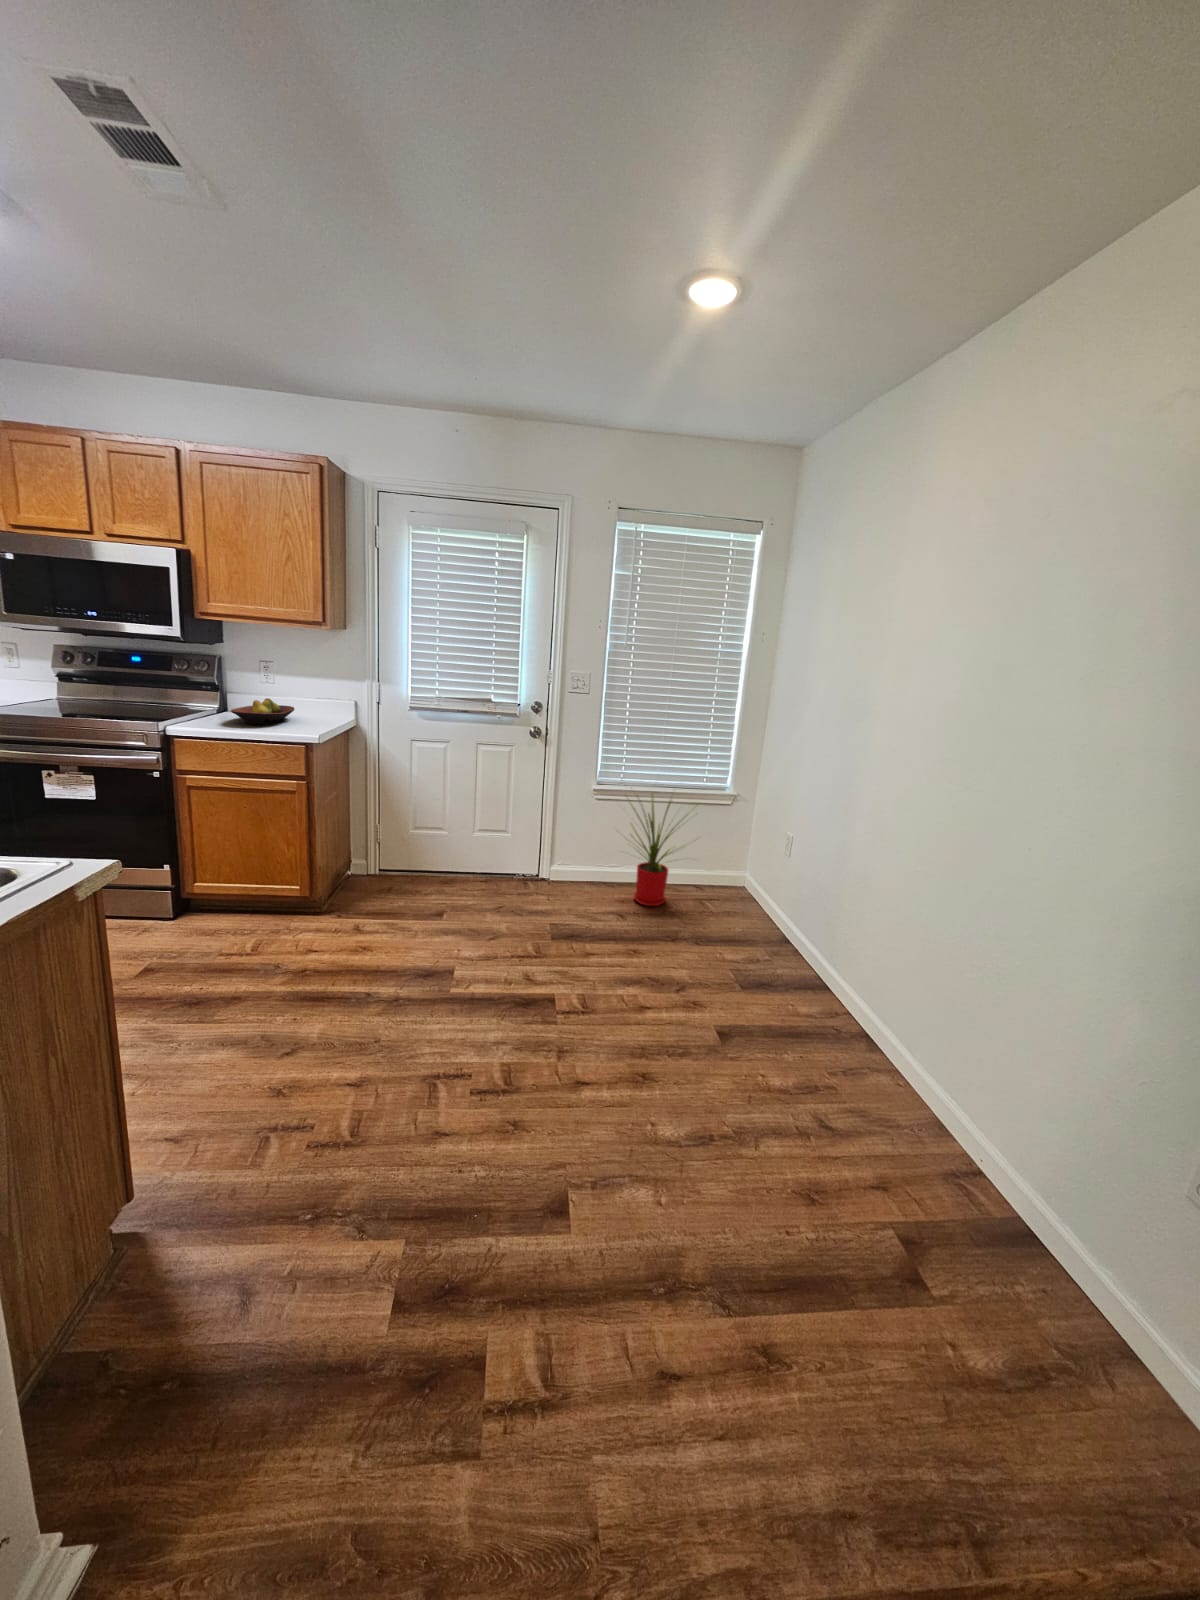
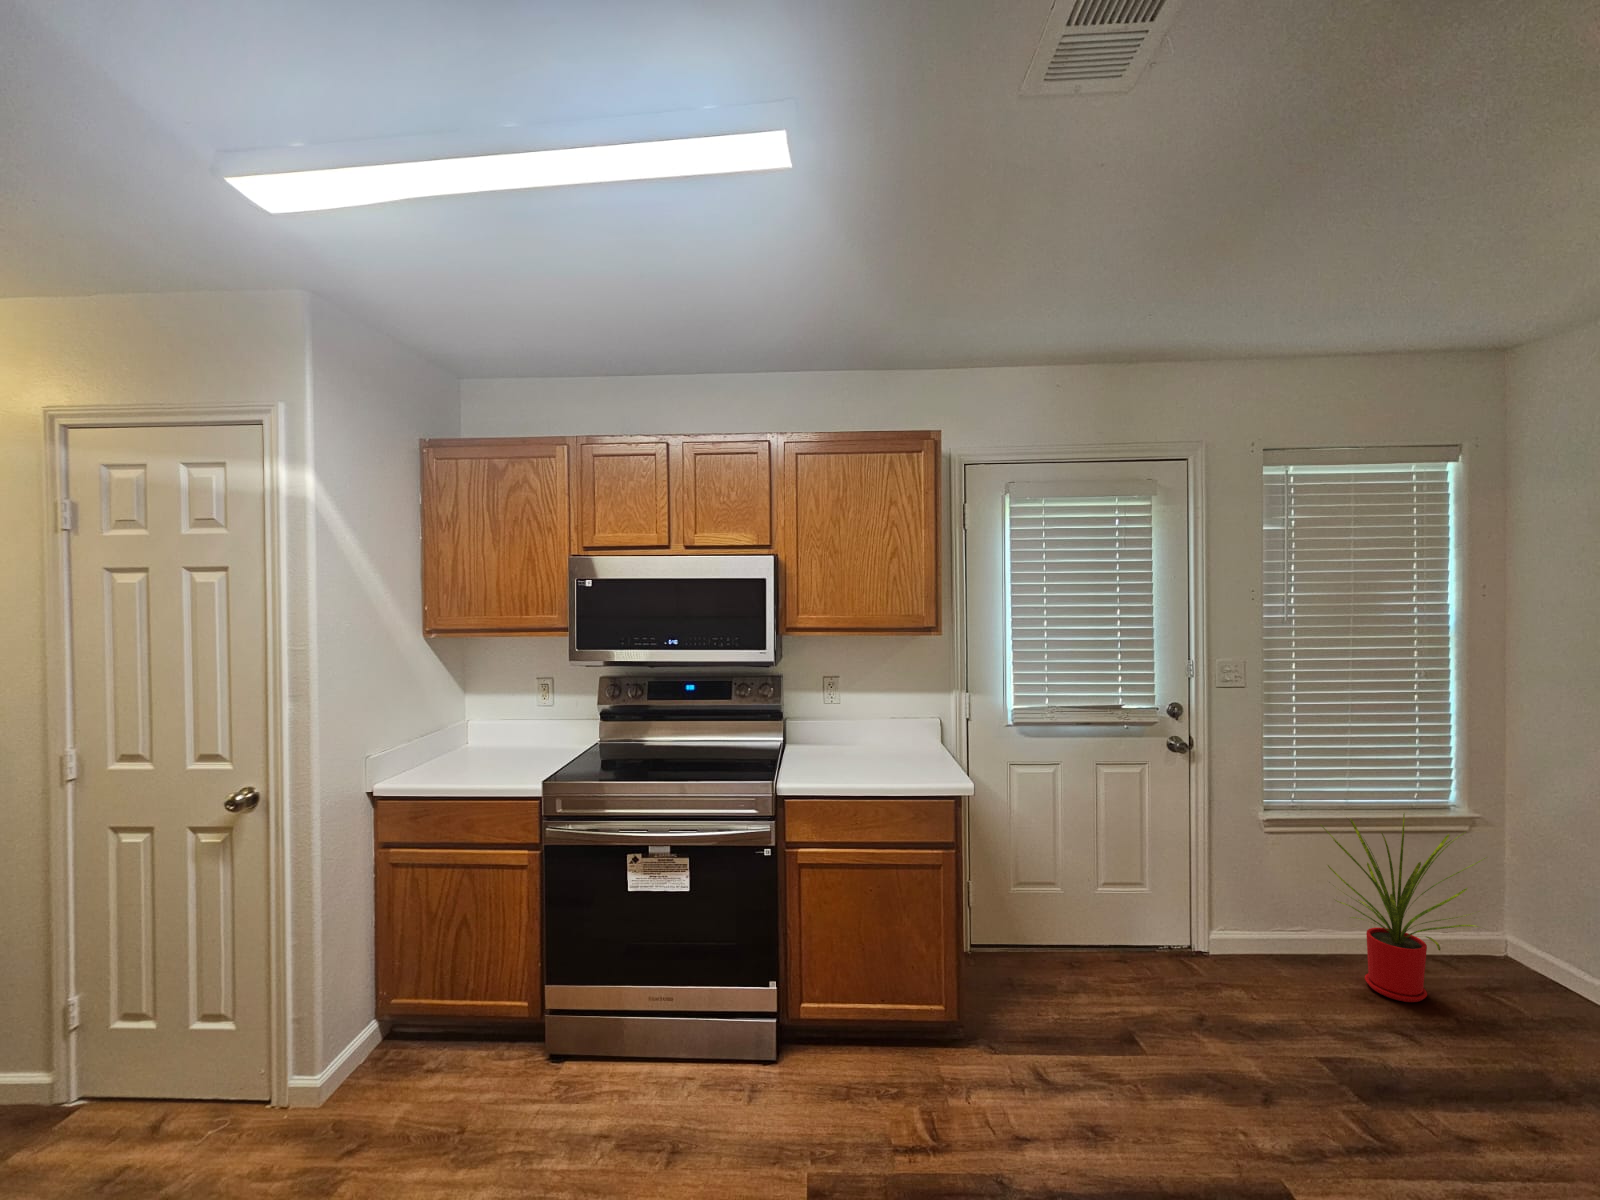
fruit bowl: present [231,698,295,724] -> none [834,729,898,770]

